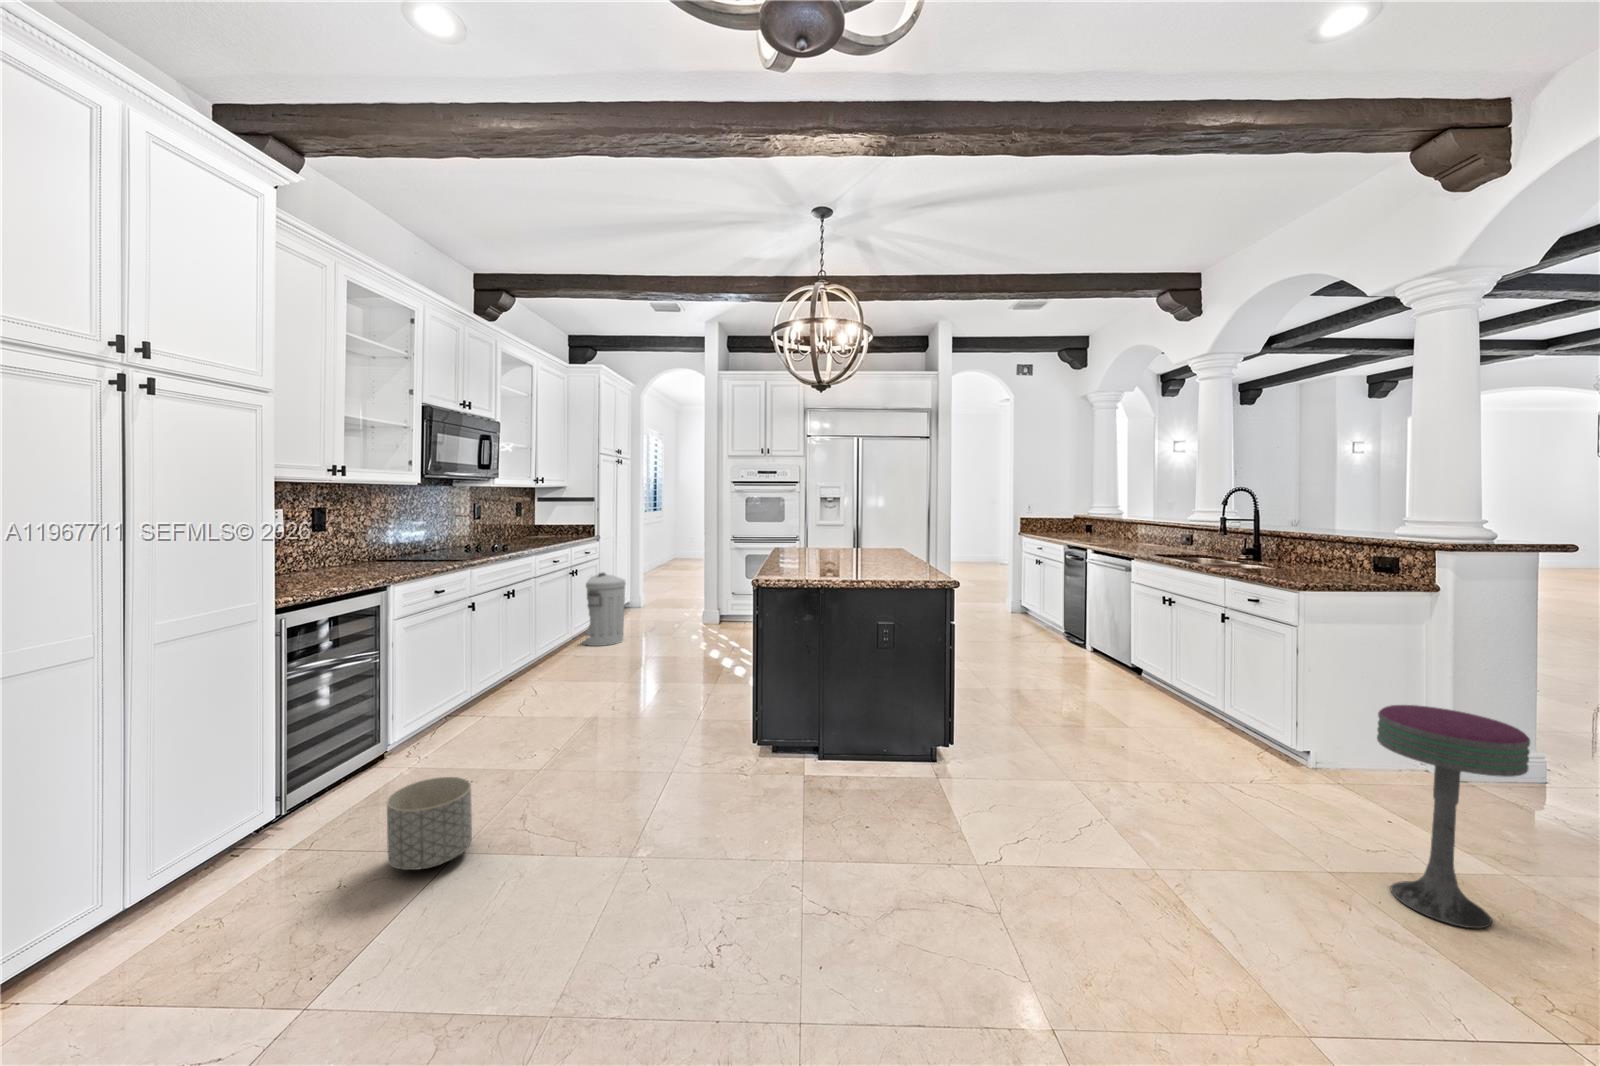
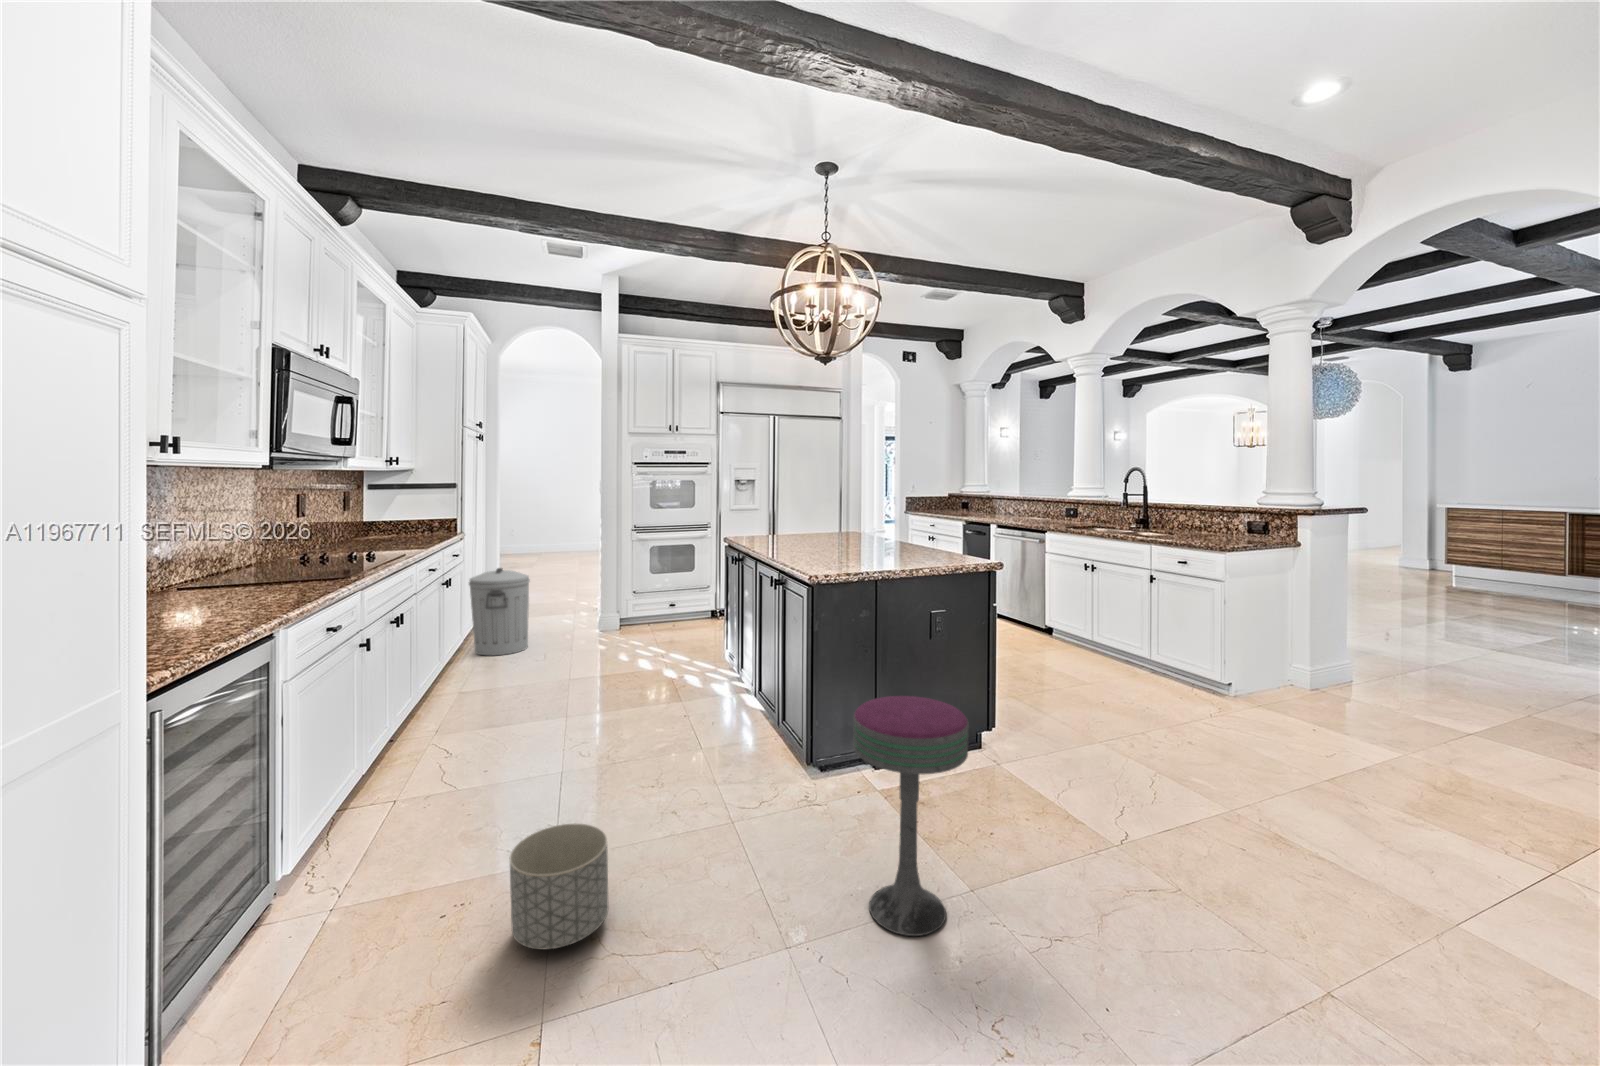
bar stool: present [1377,705,1530,929] -> present [853,696,969,936]

